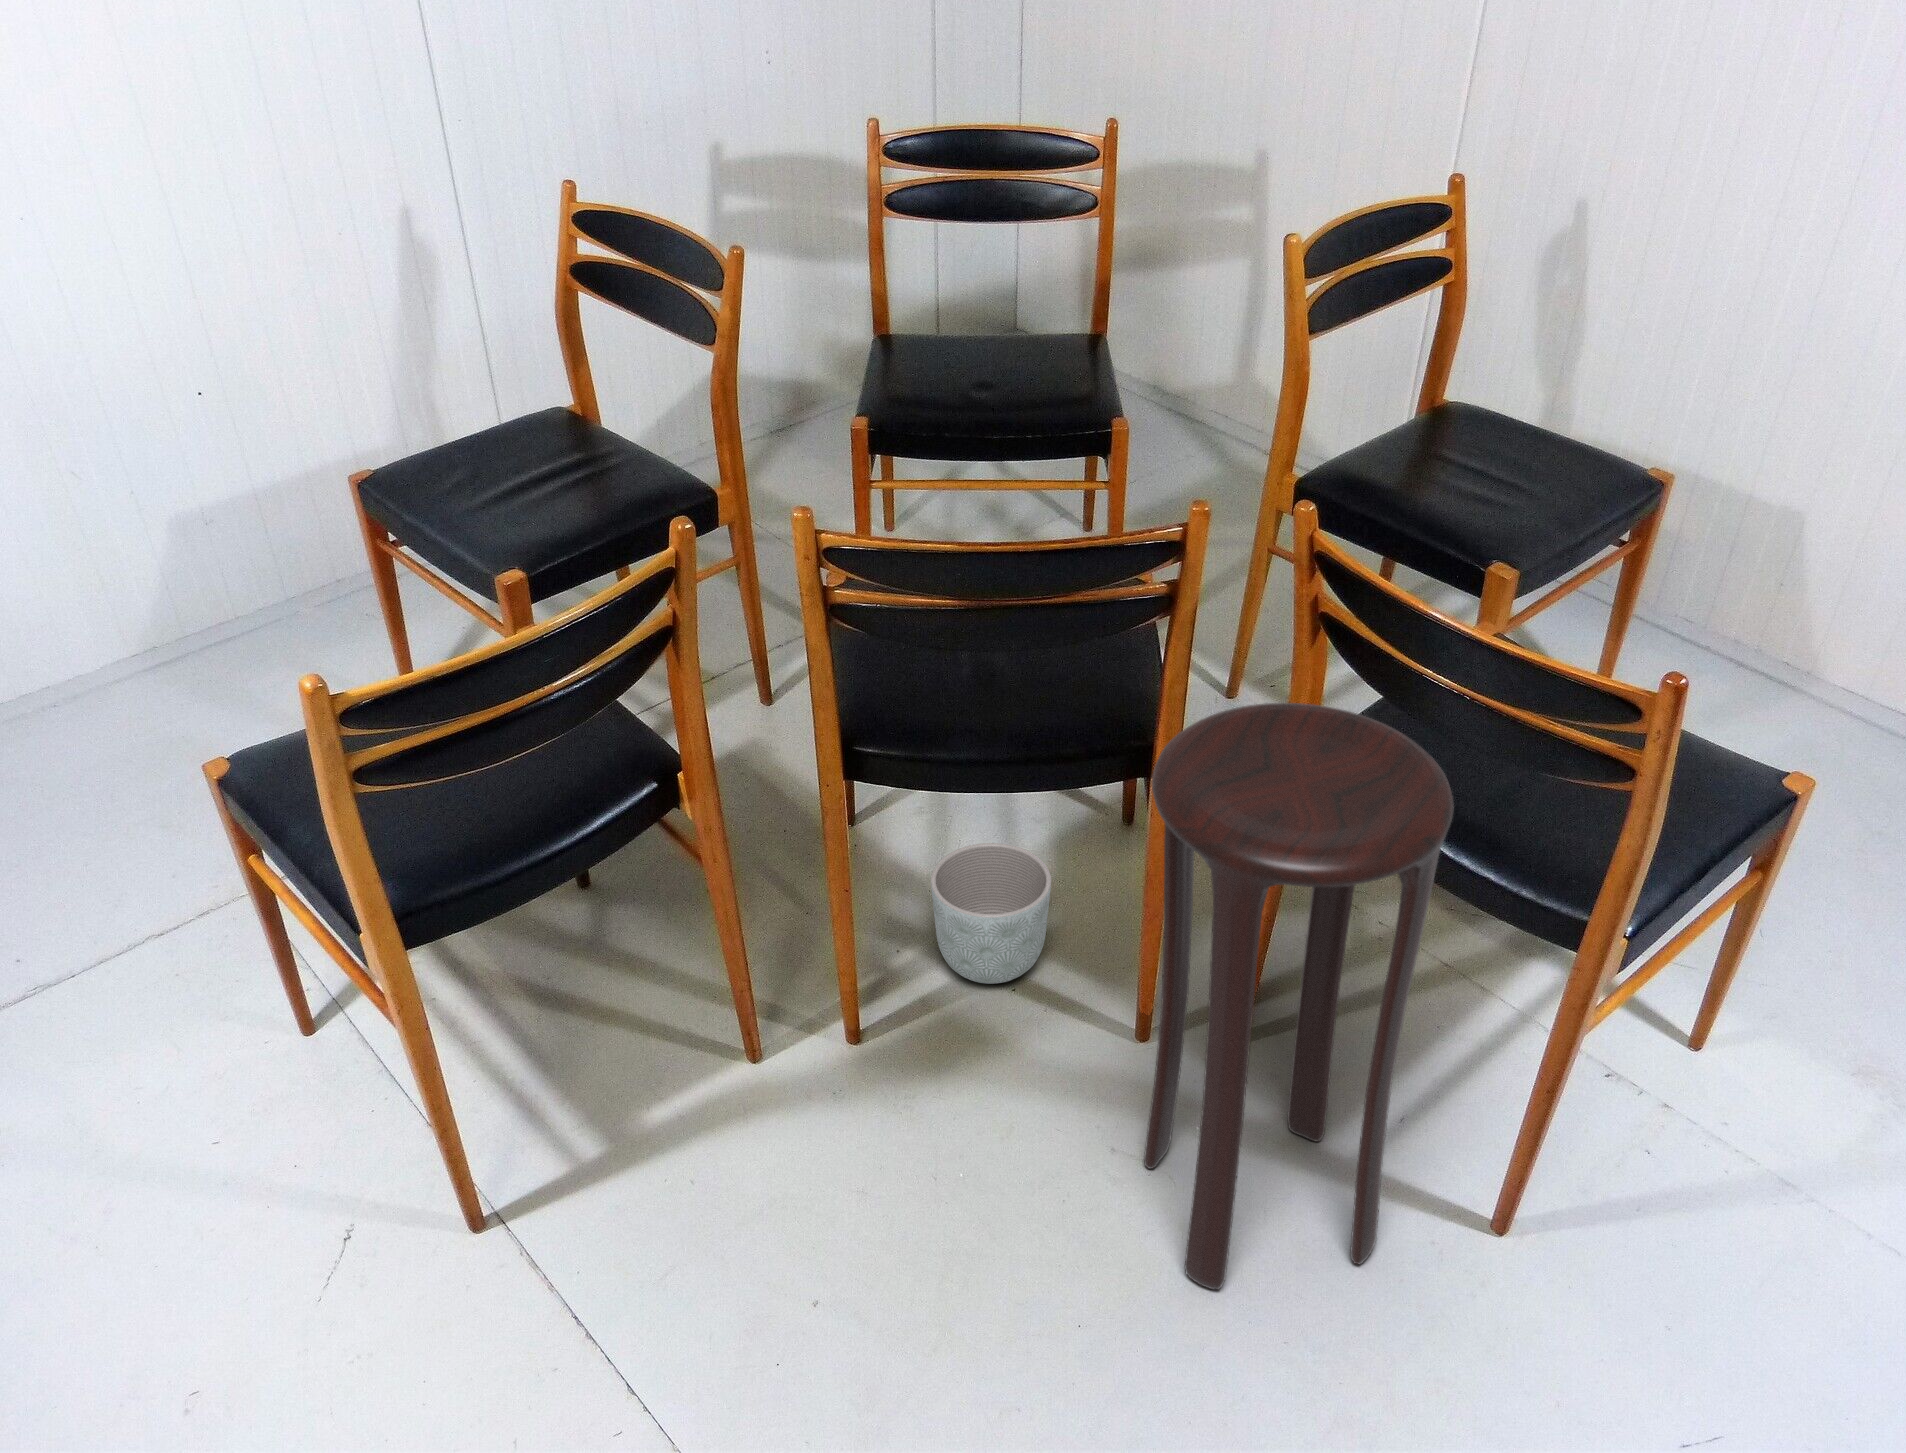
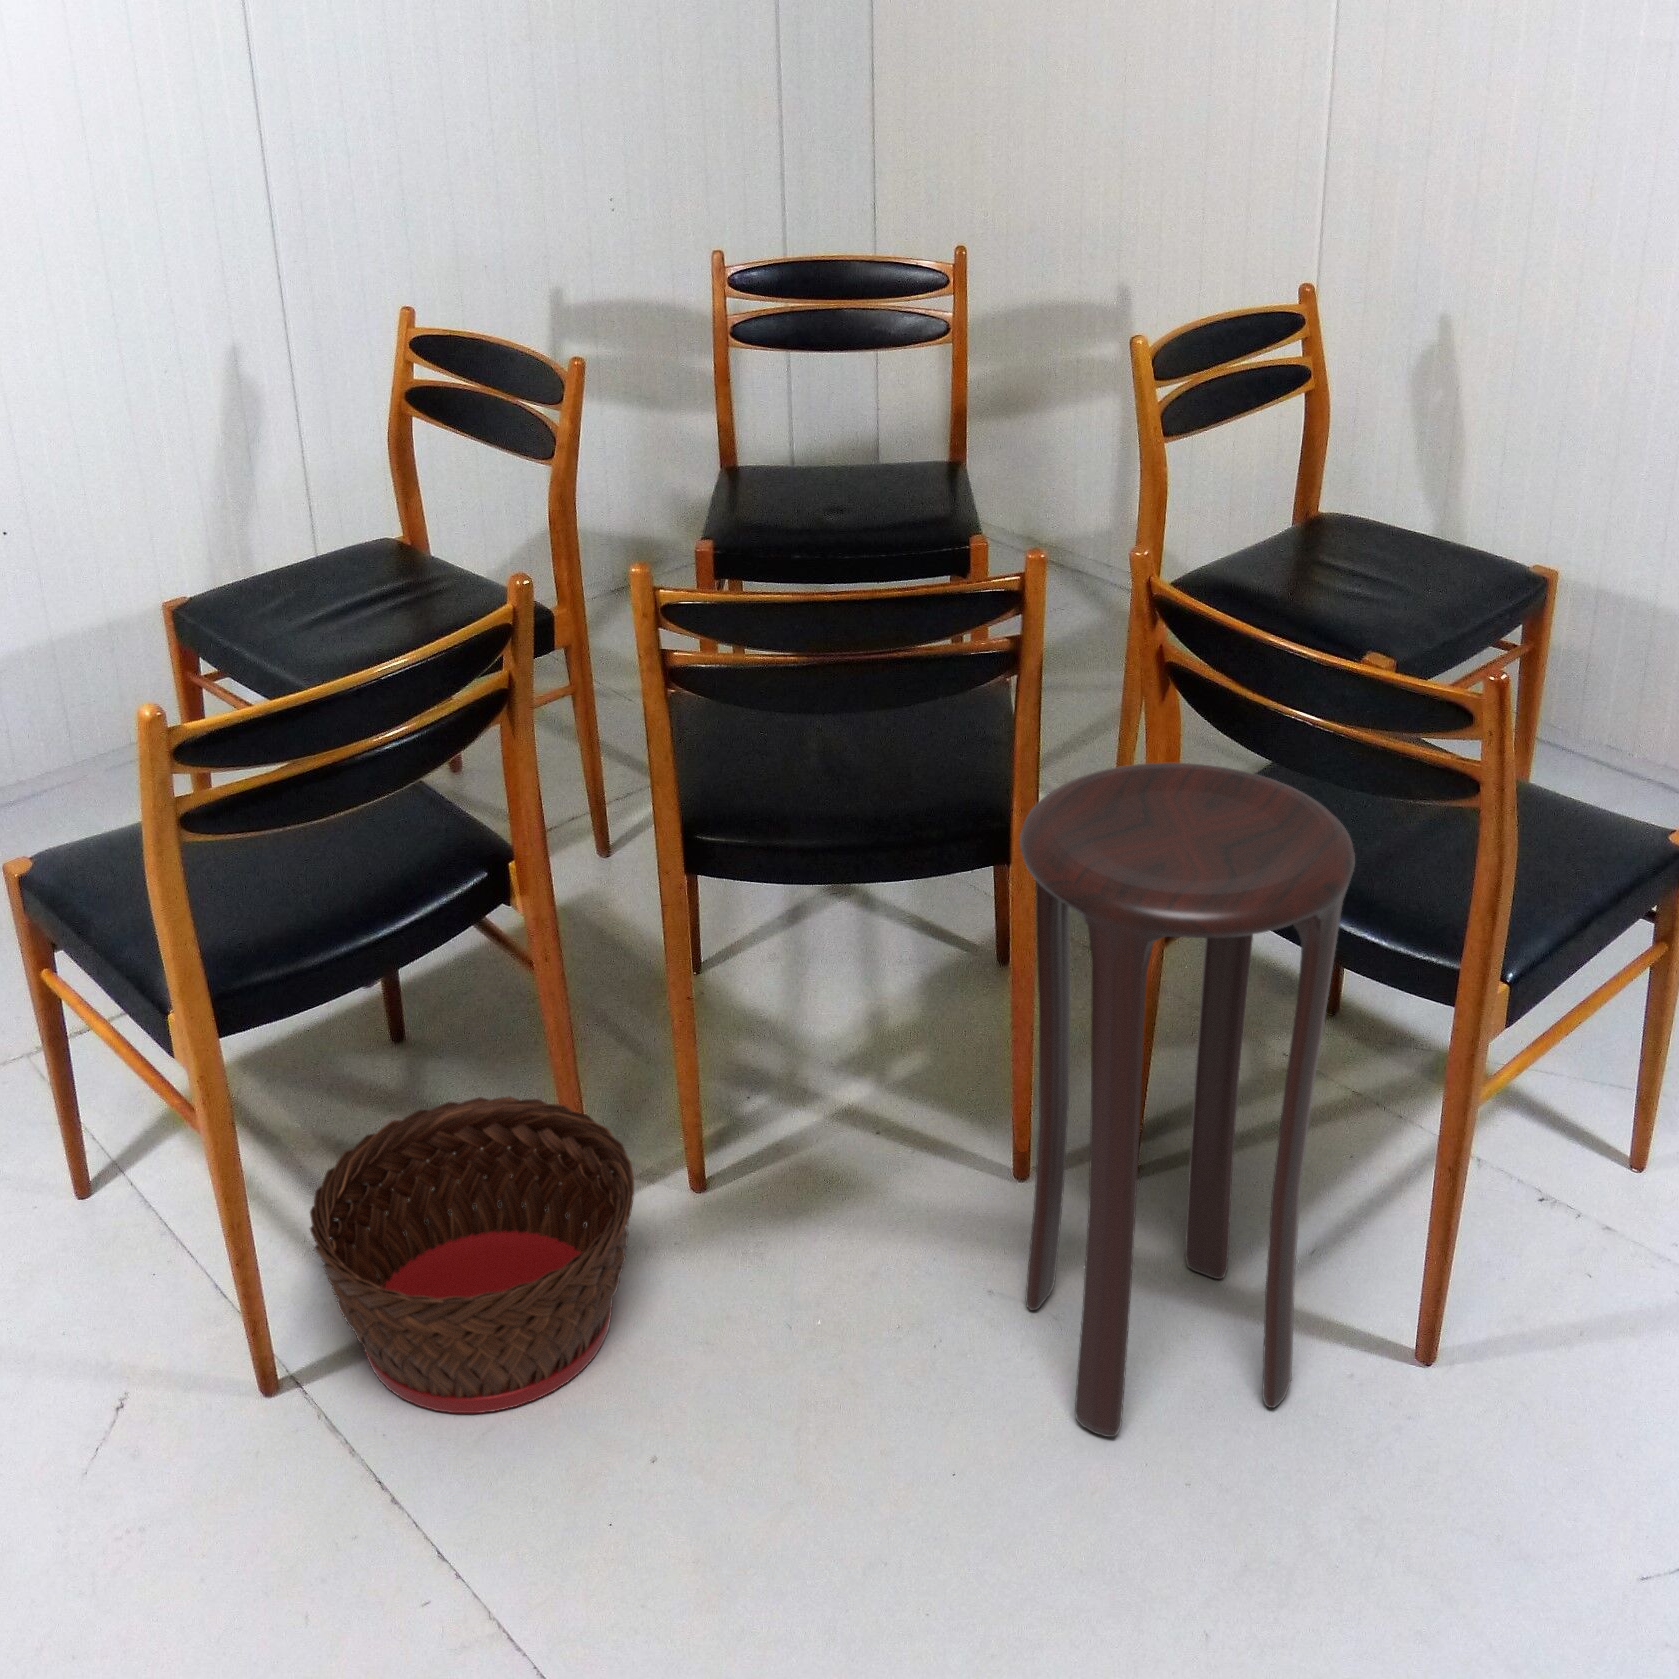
planter: present [931,843,1051,984] -> none [784,969,916,1122]
basket: none [503,969,795,1258] -> present [310,1096,634,1413]

